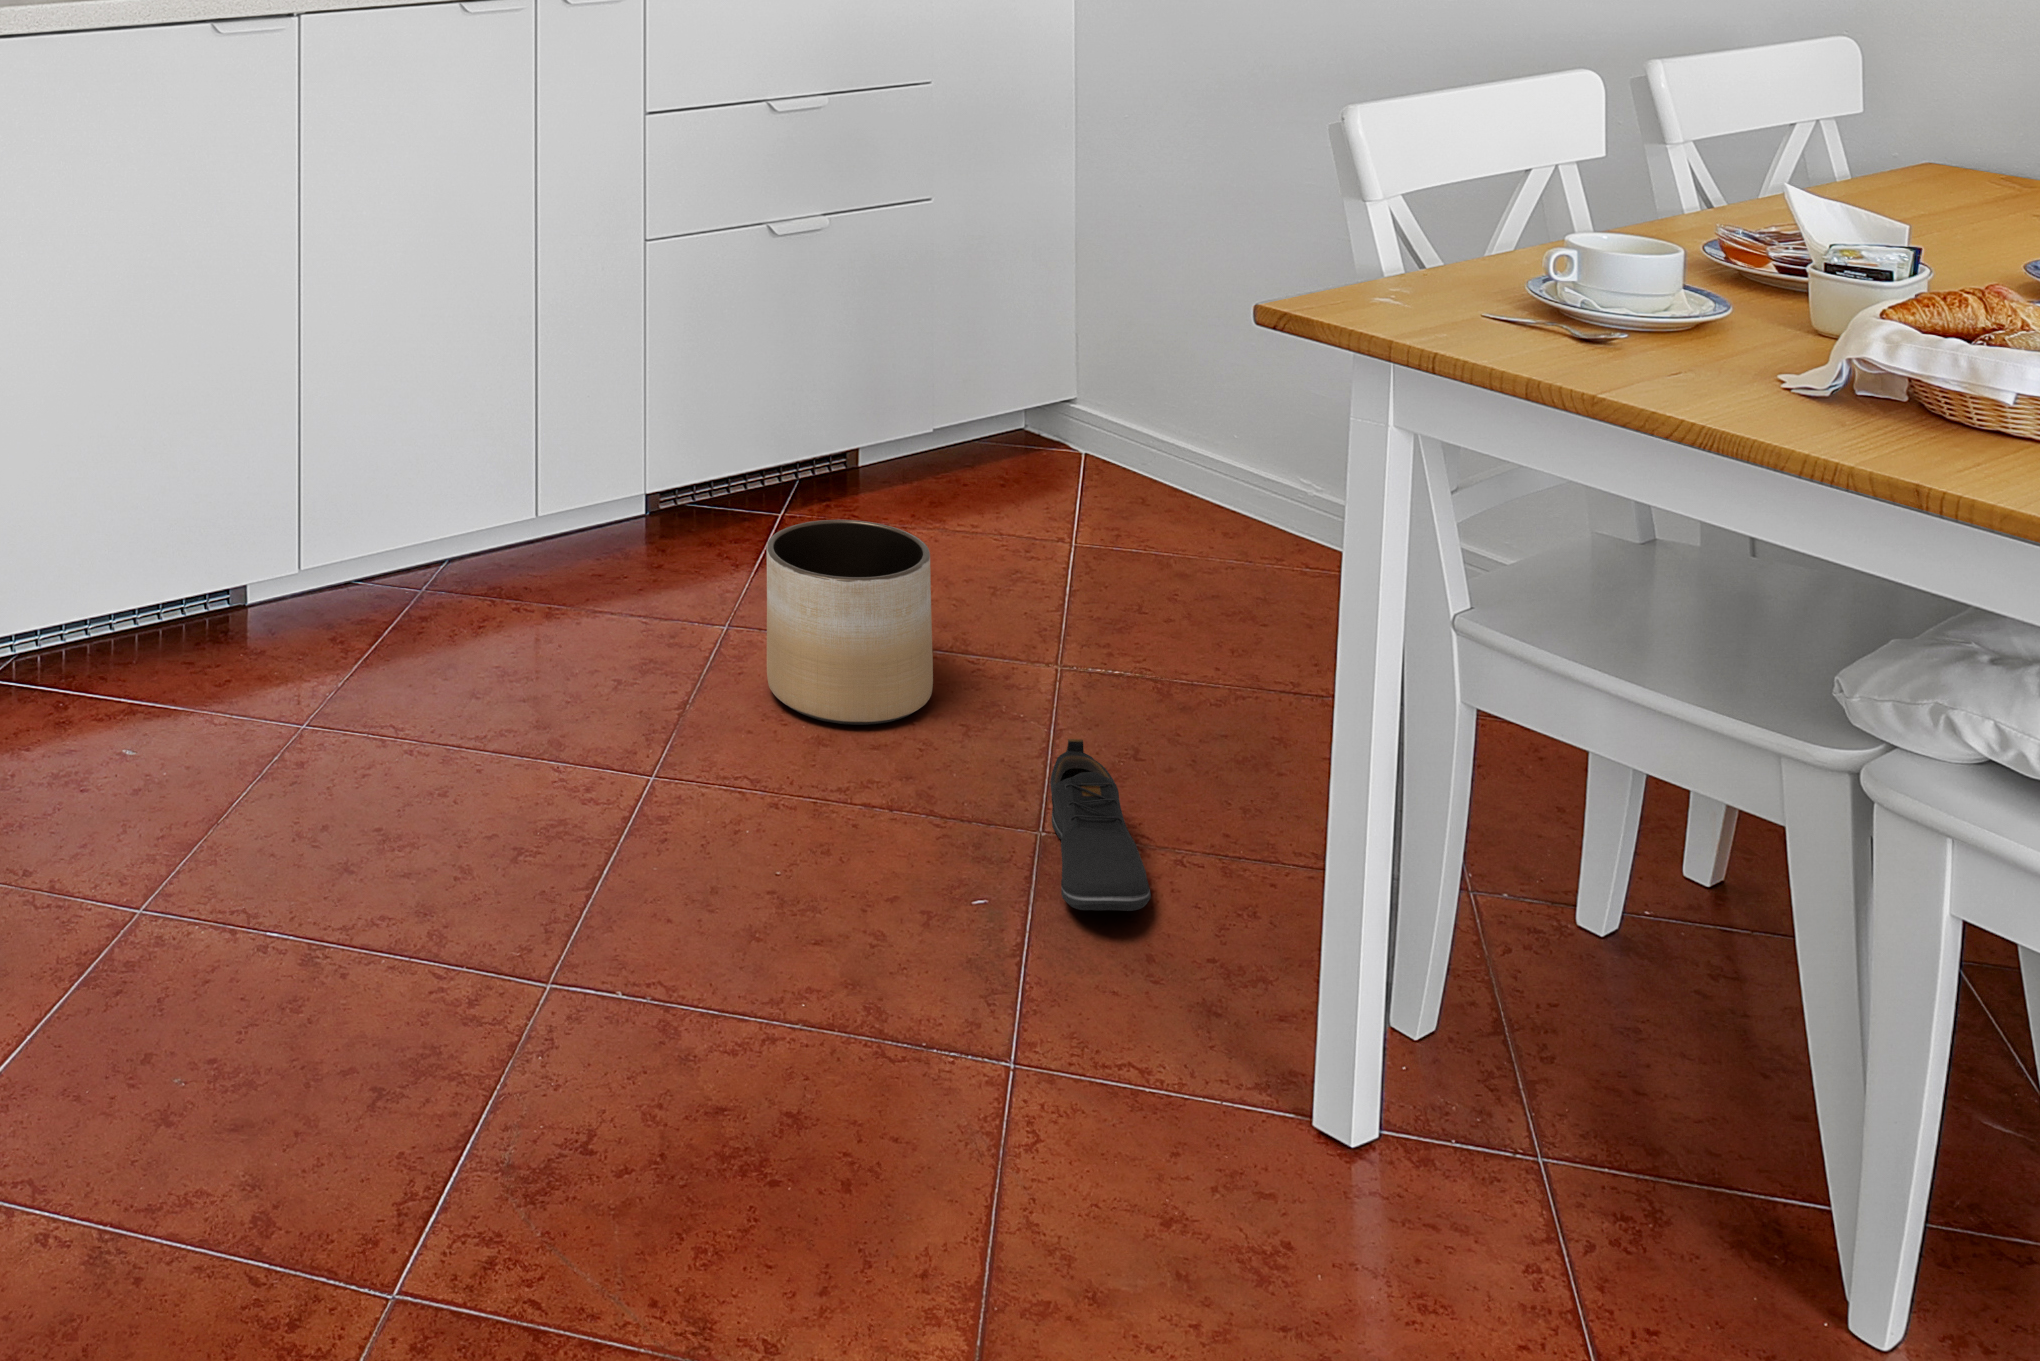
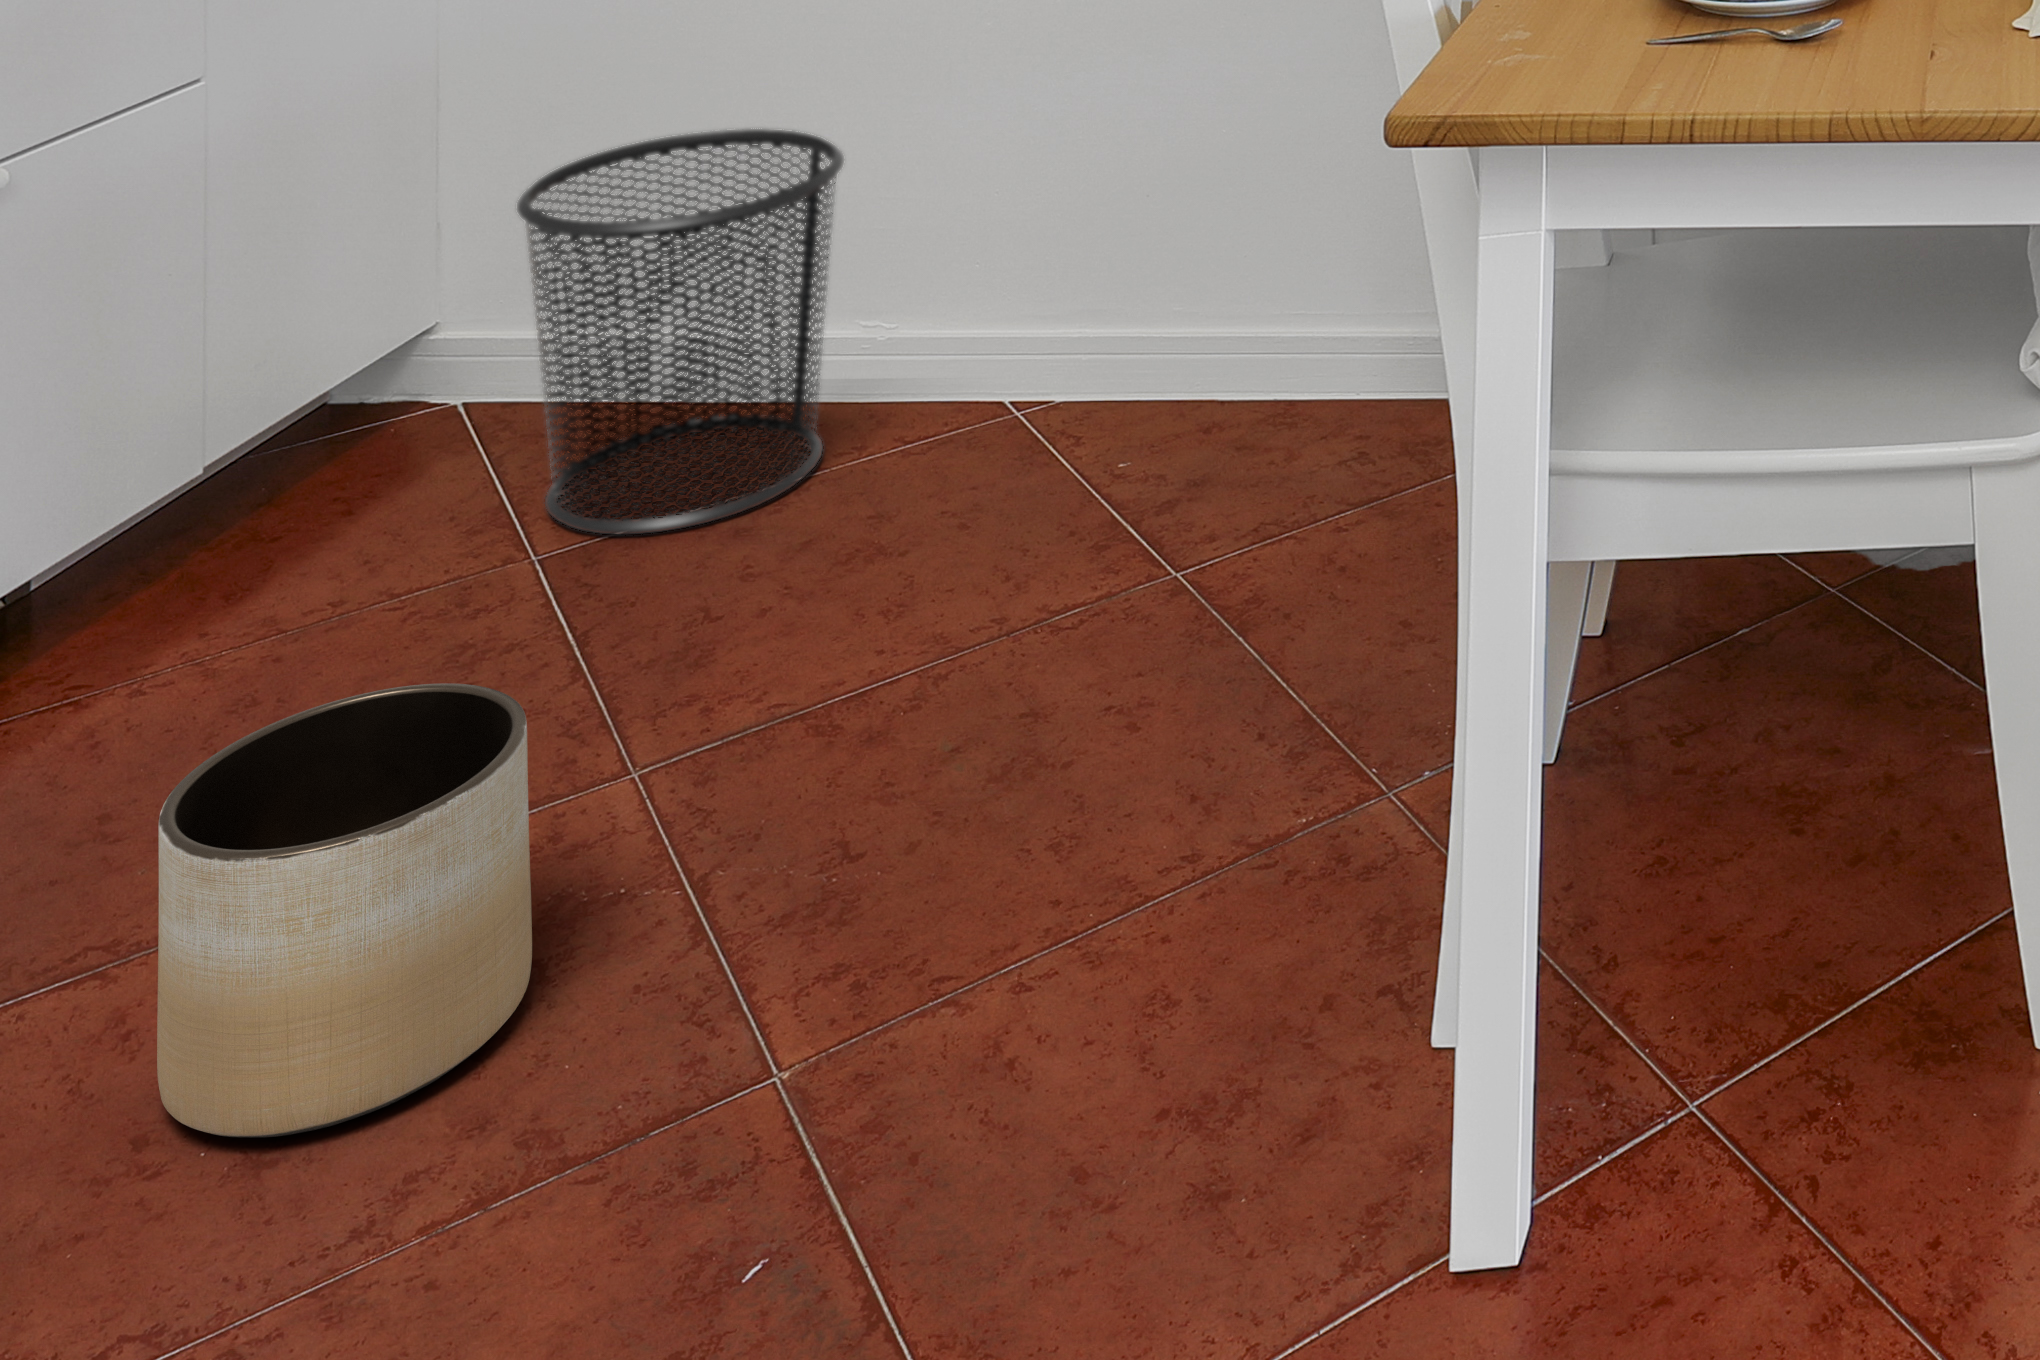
waste bin: none [1068,293,1264,540] -> present [517,129,844,534]
shoe: present [1050,739,1151,911] -> none [883,893,1153,1185]

